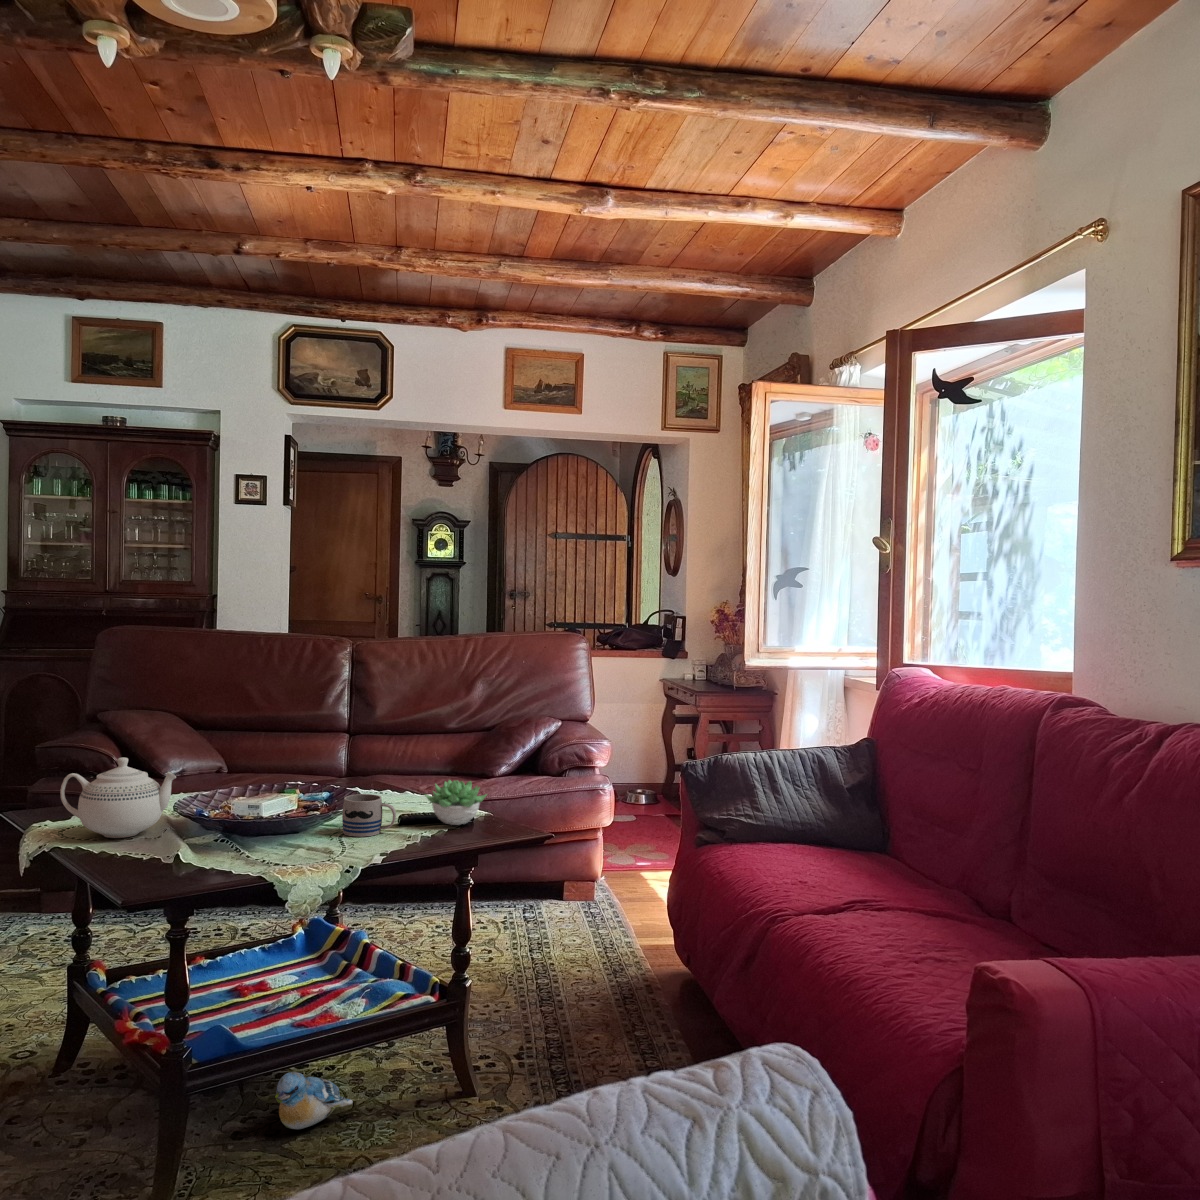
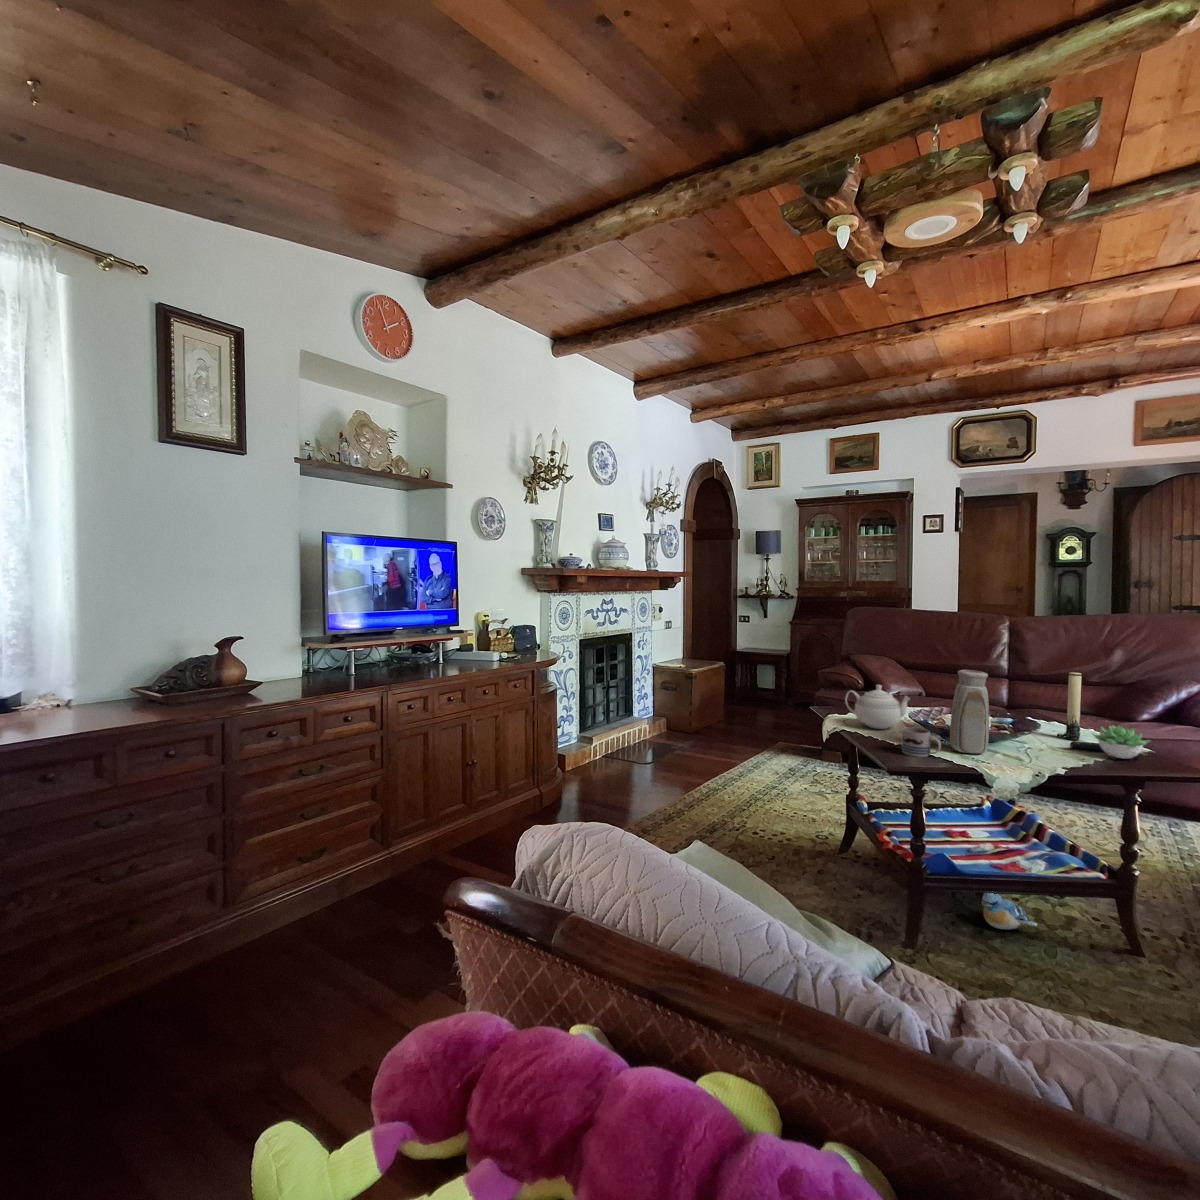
candle: none [389,710,418,809] -> present [1057,672,1082,741]
vase: none [233,717,290,854] -> present [950,670,989,754]
mug: present [342,794,396,837] -> present [901,727,941,757]

